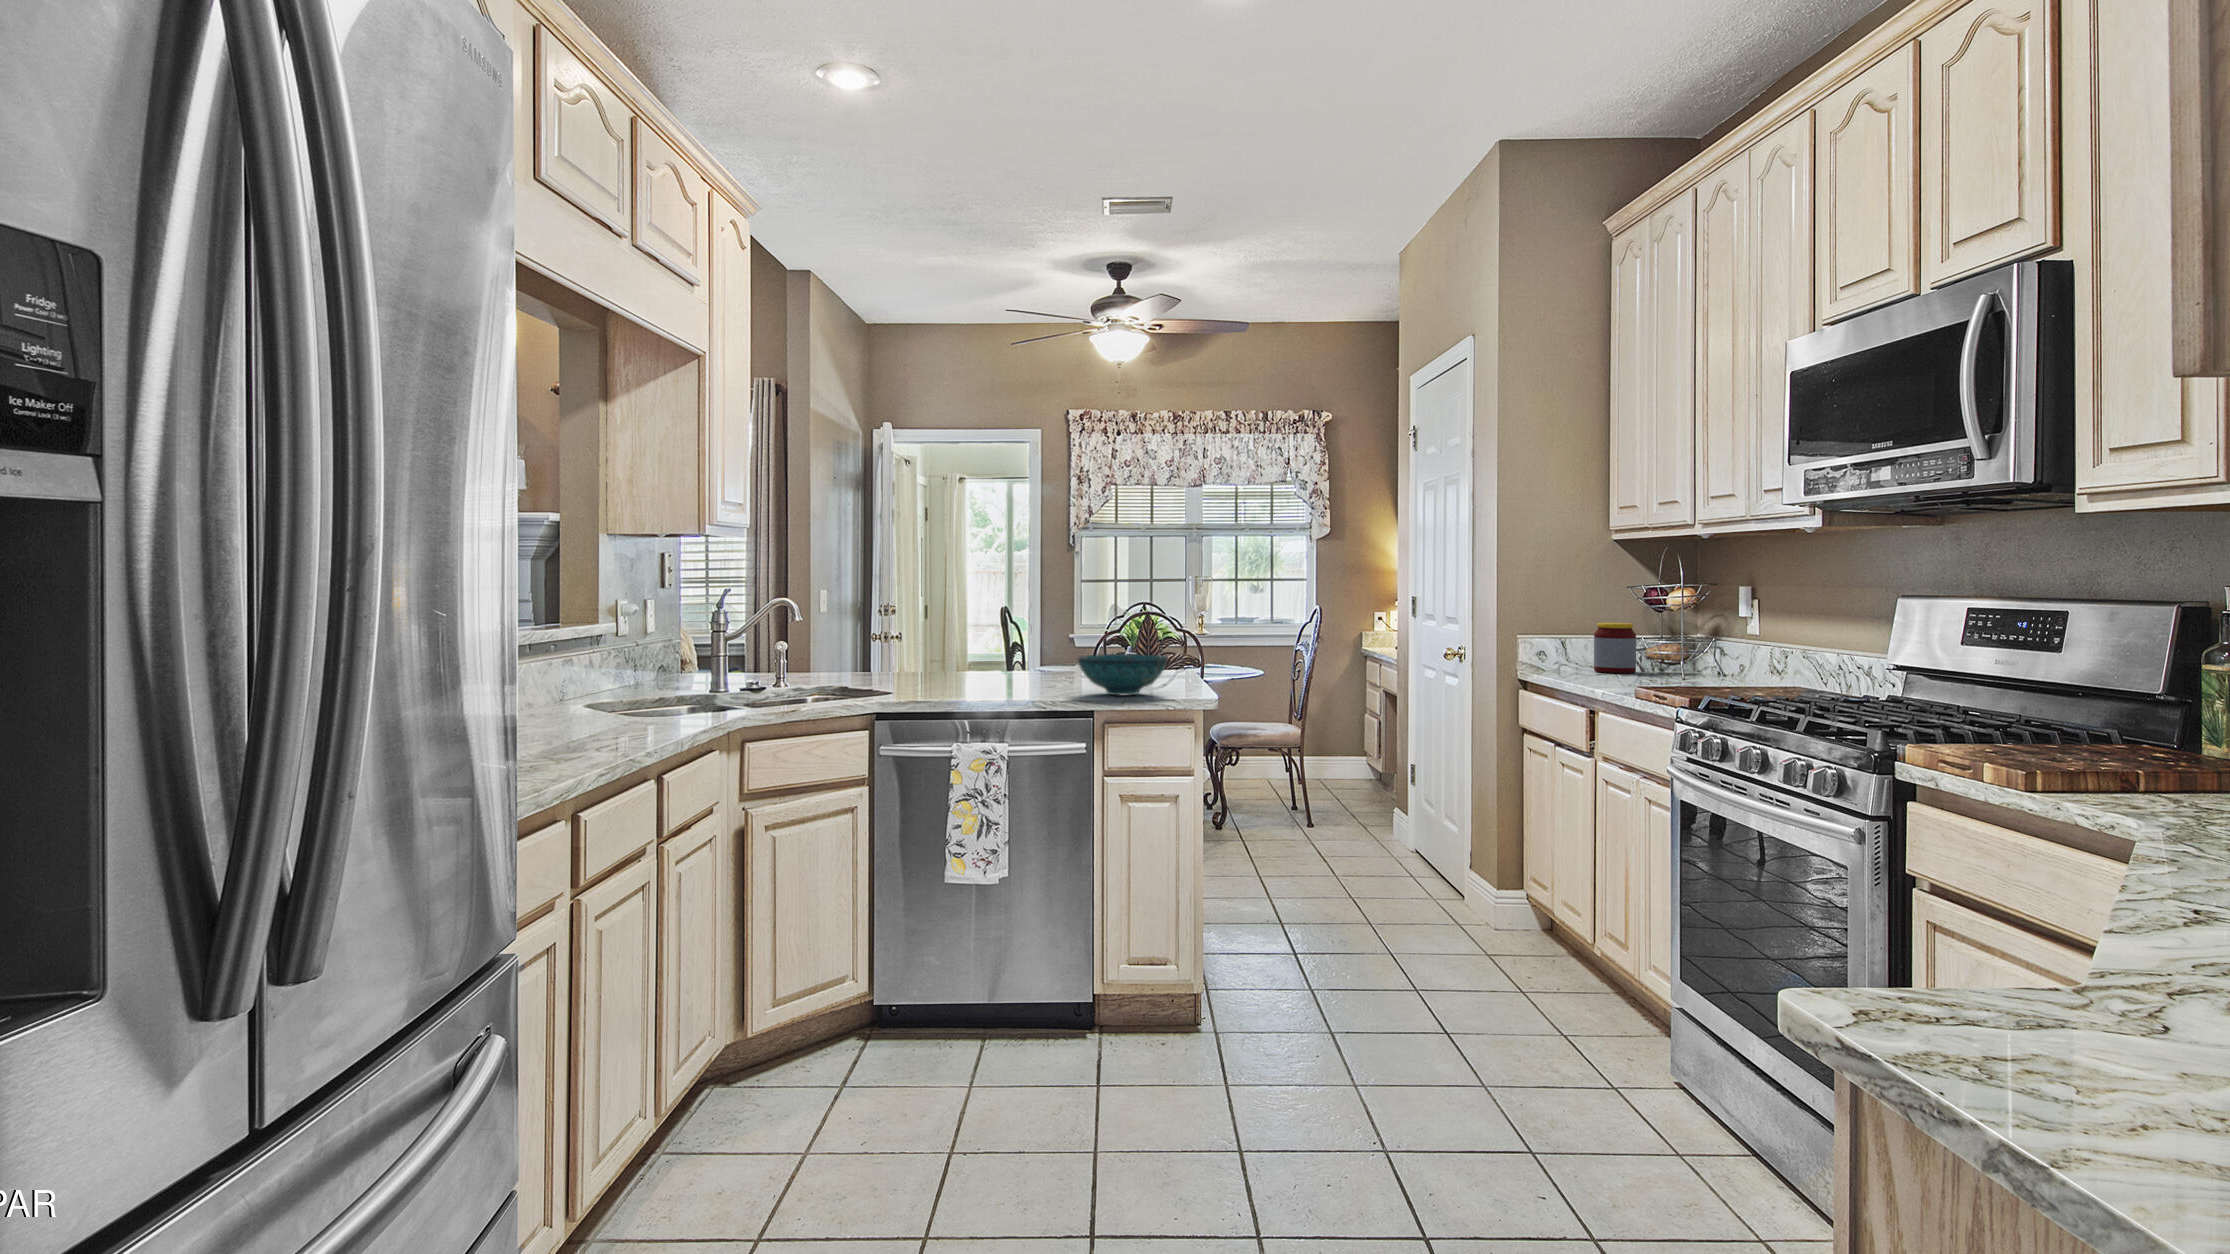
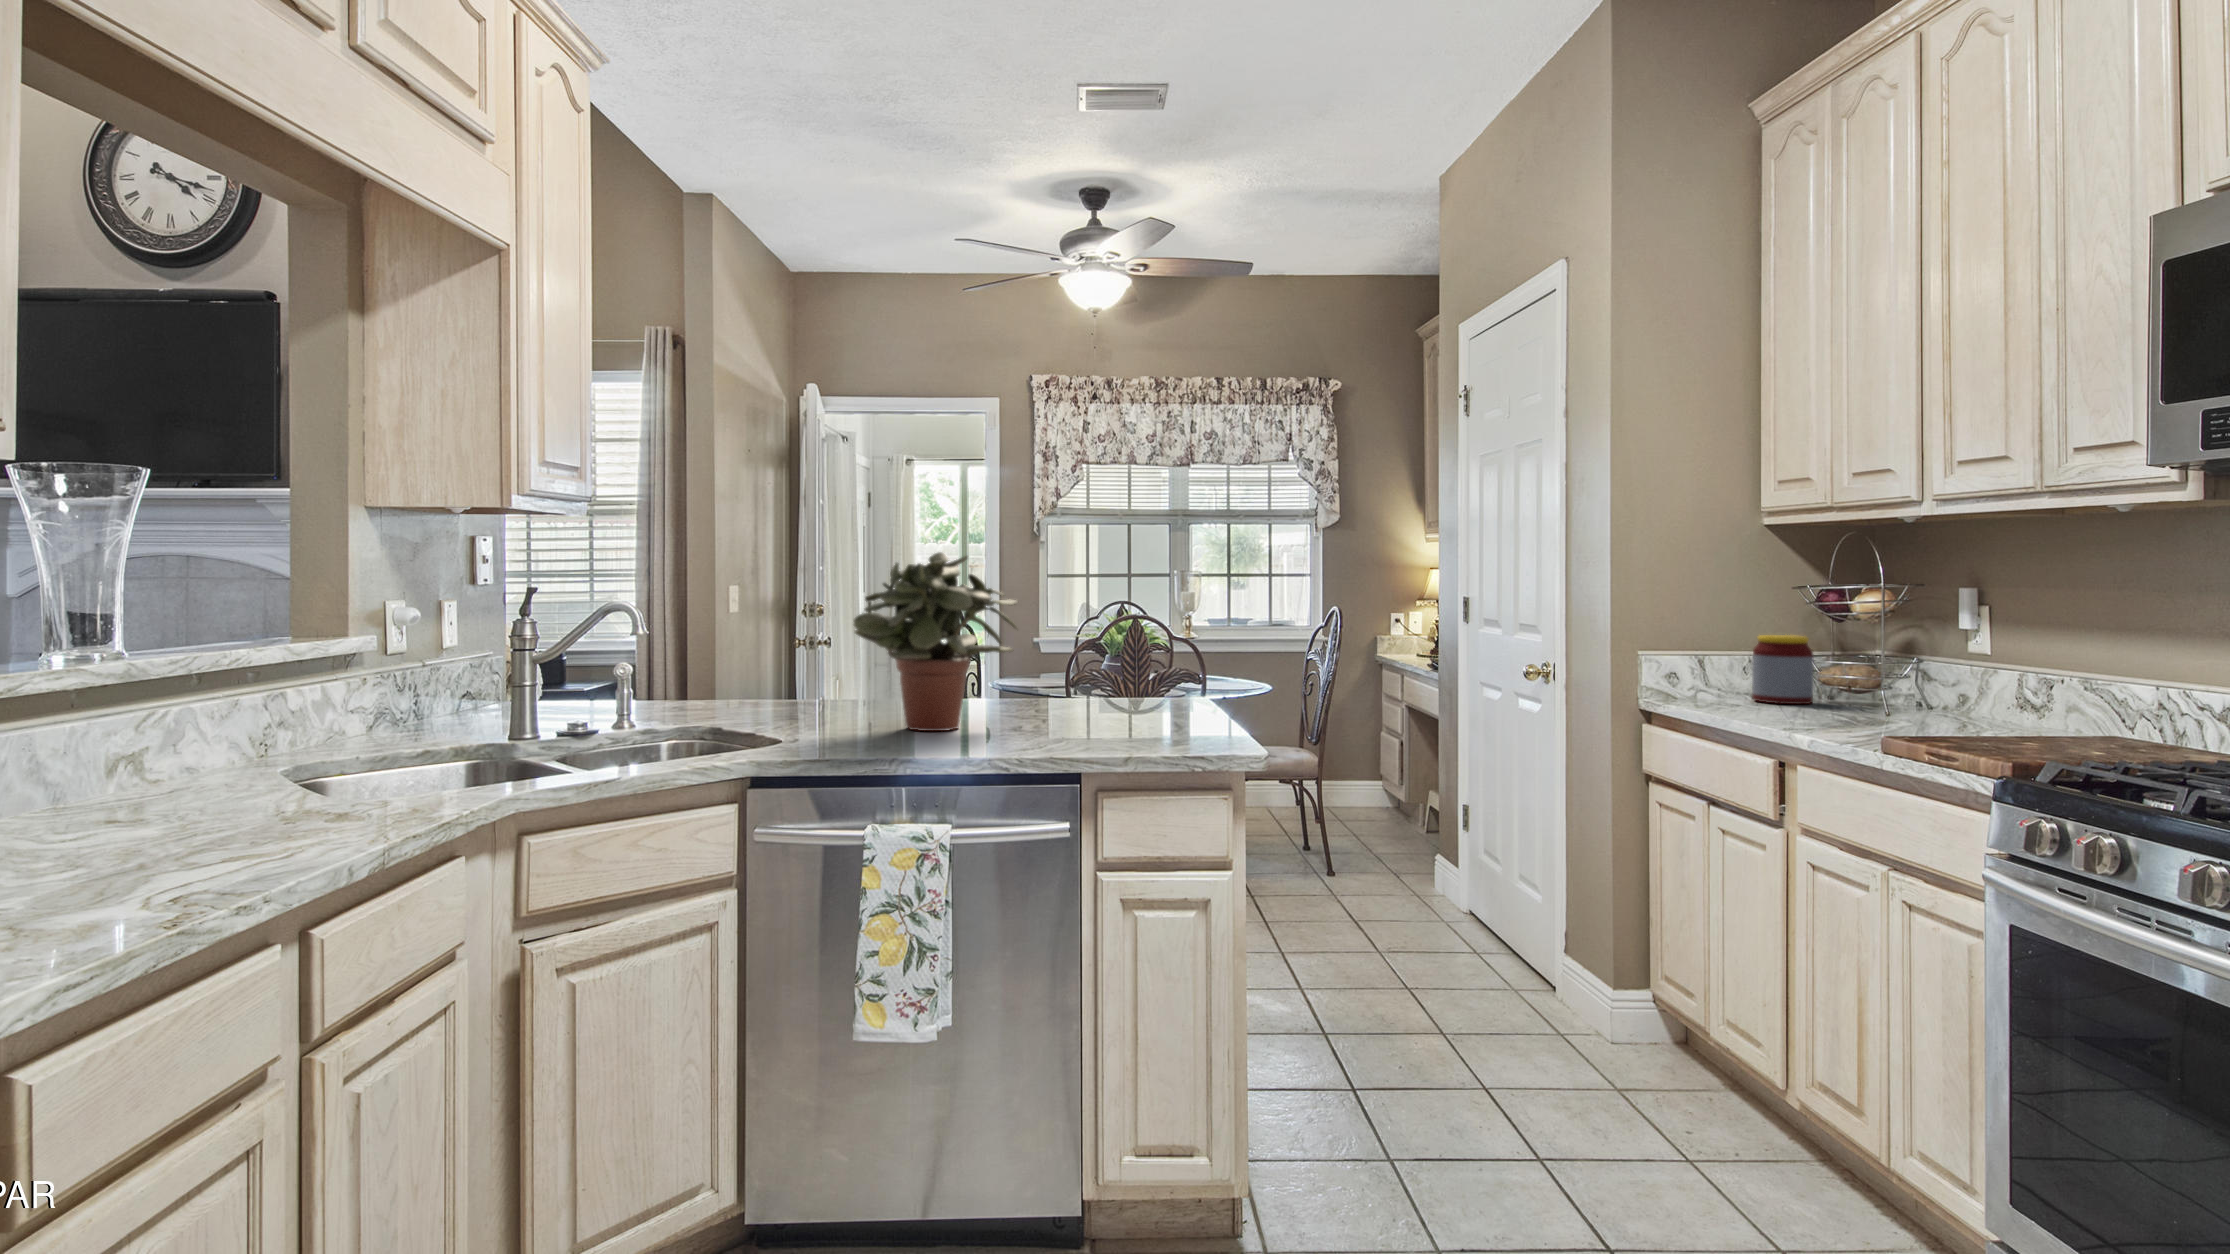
potted plant: none [937,565,1052,688] -> present [854,552,1018,731]
bowl: present [1078,654,1168,696] -> none [1058,683,1191,747]

